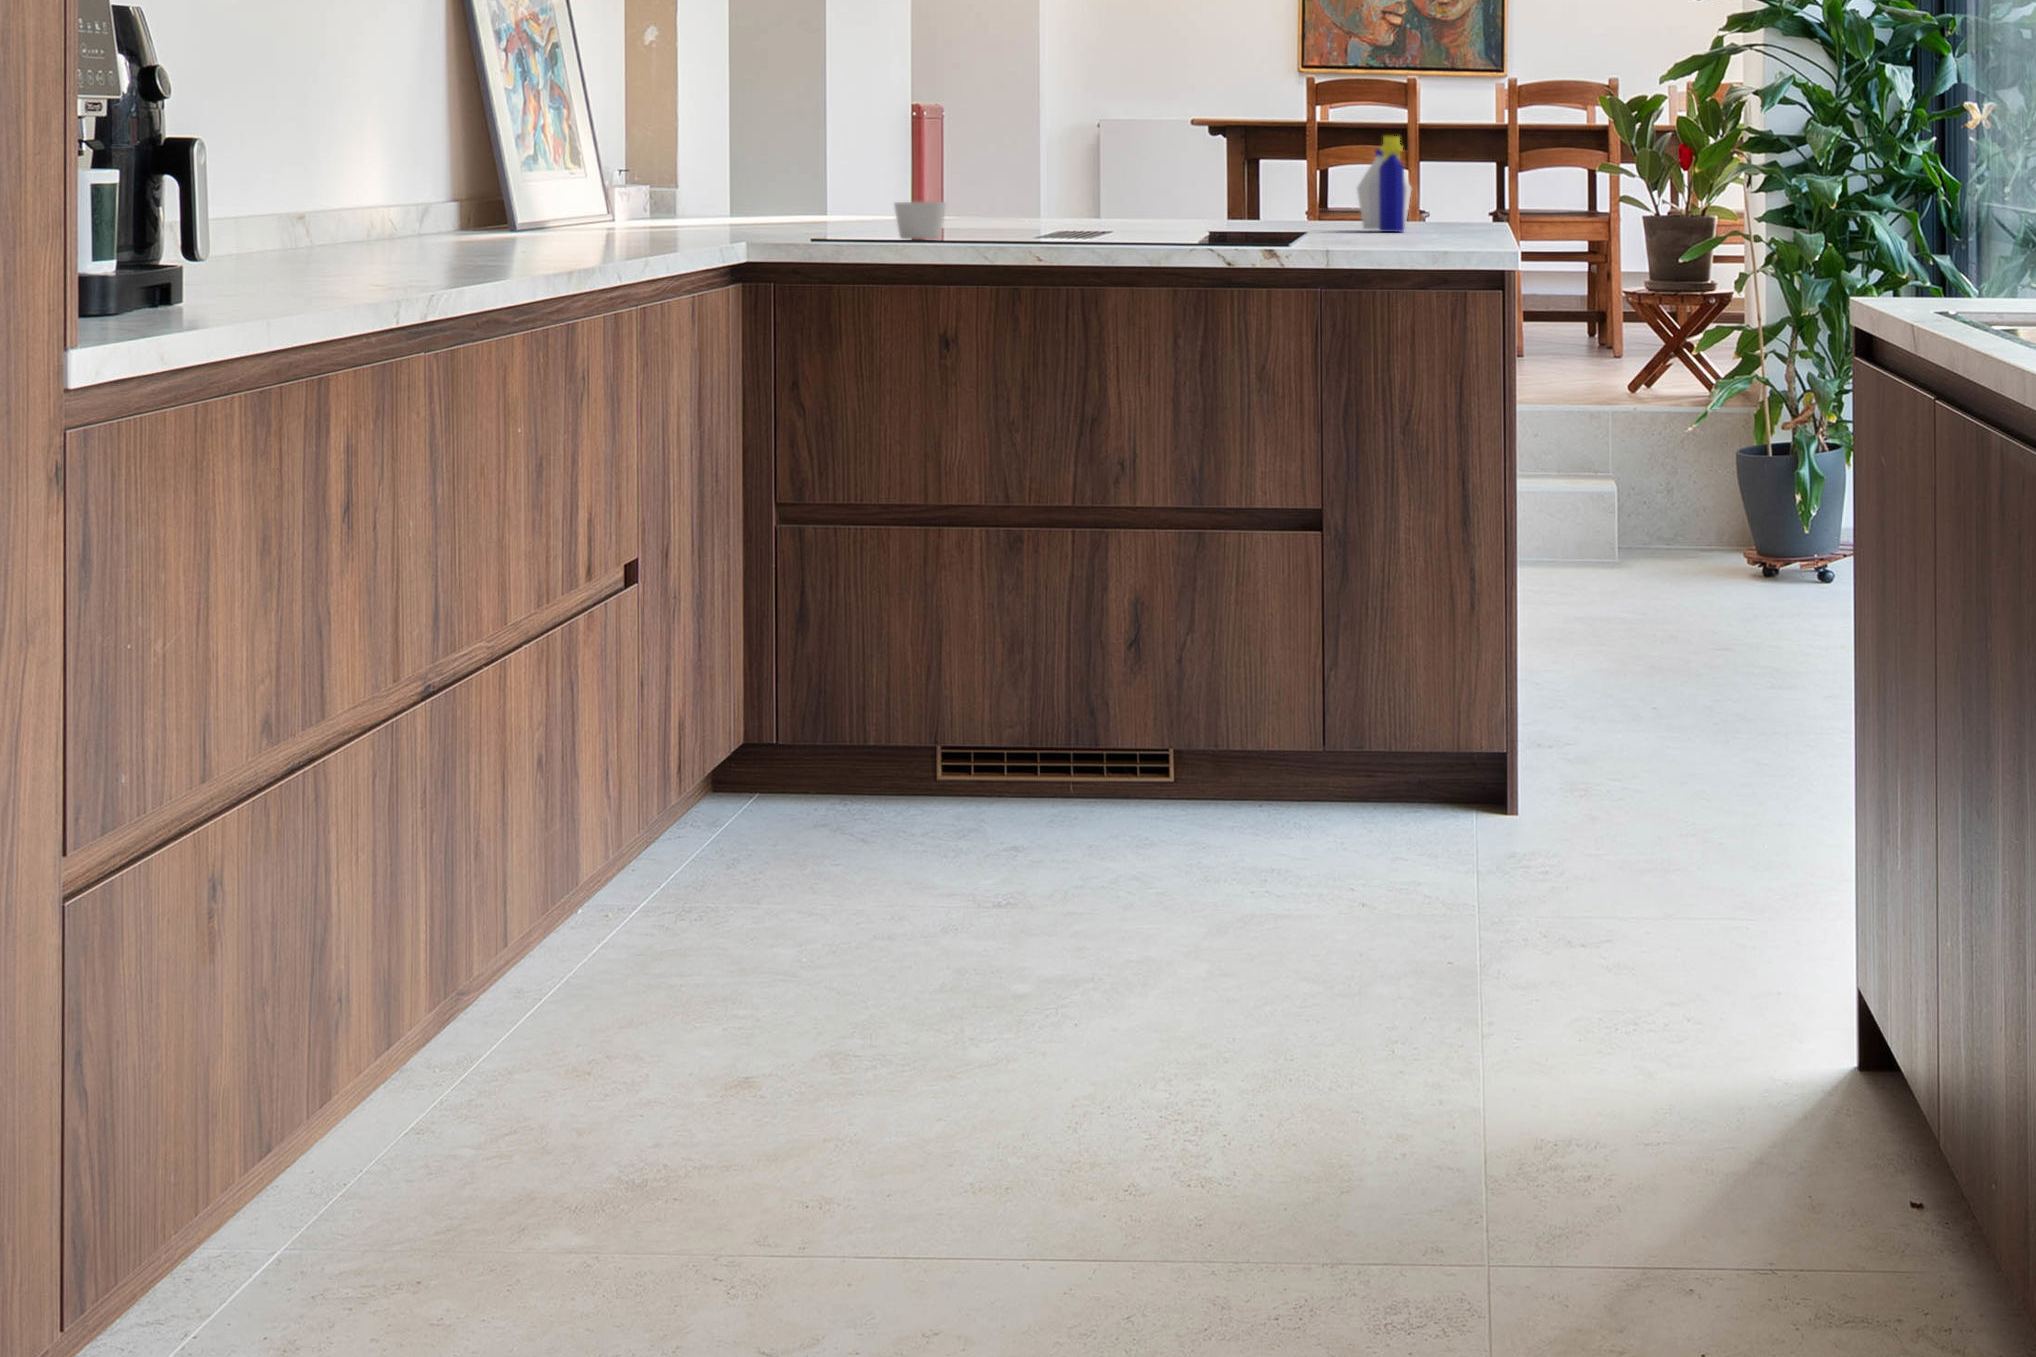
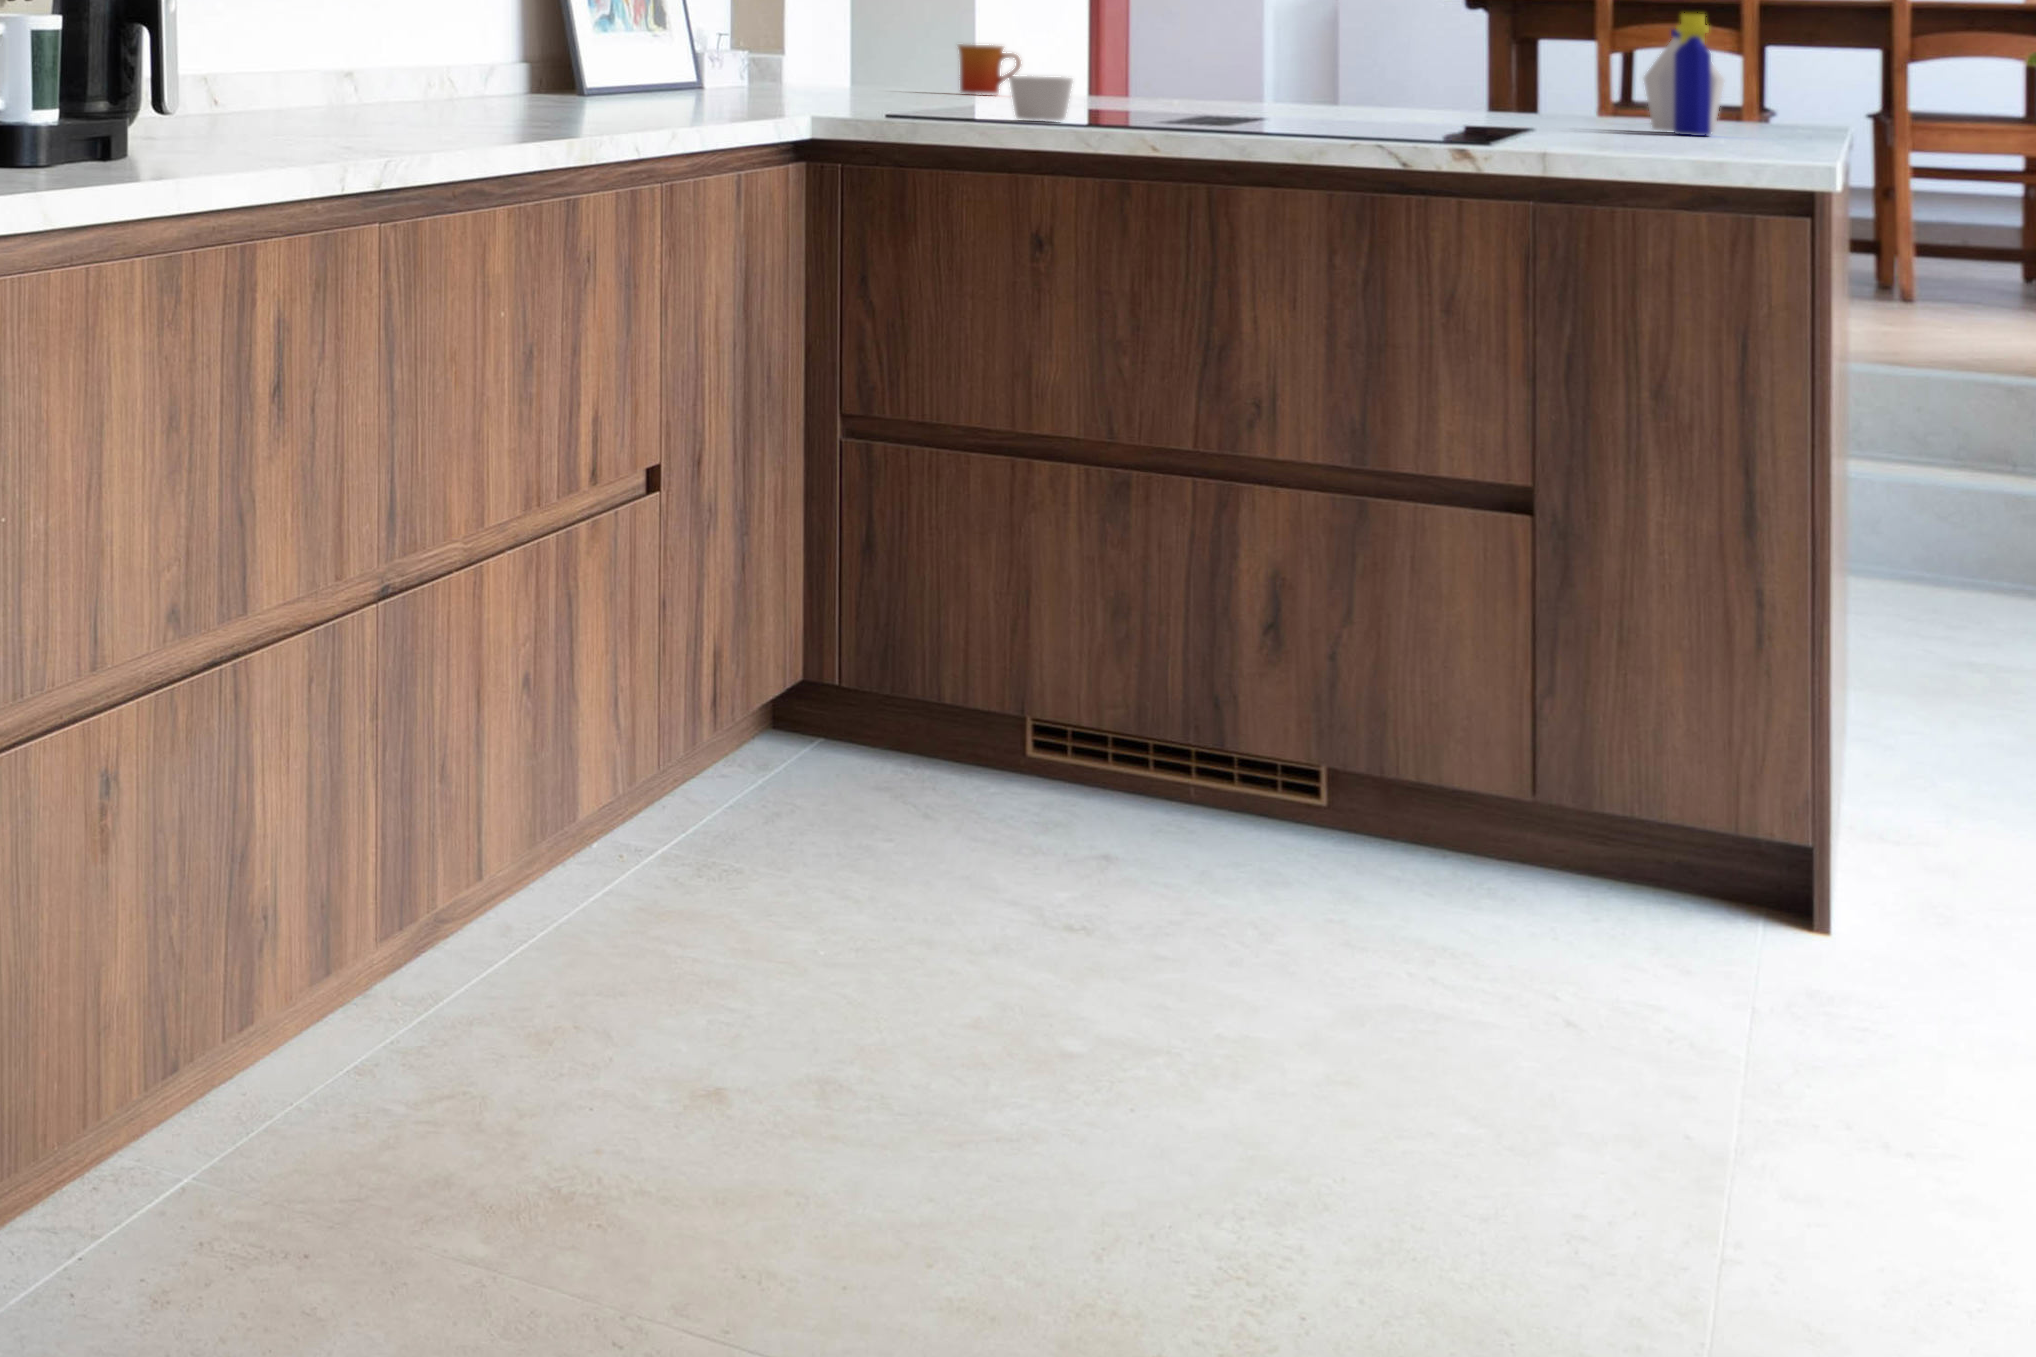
mug: none [819,178,874,222] -> present [958,45,1020,95]

